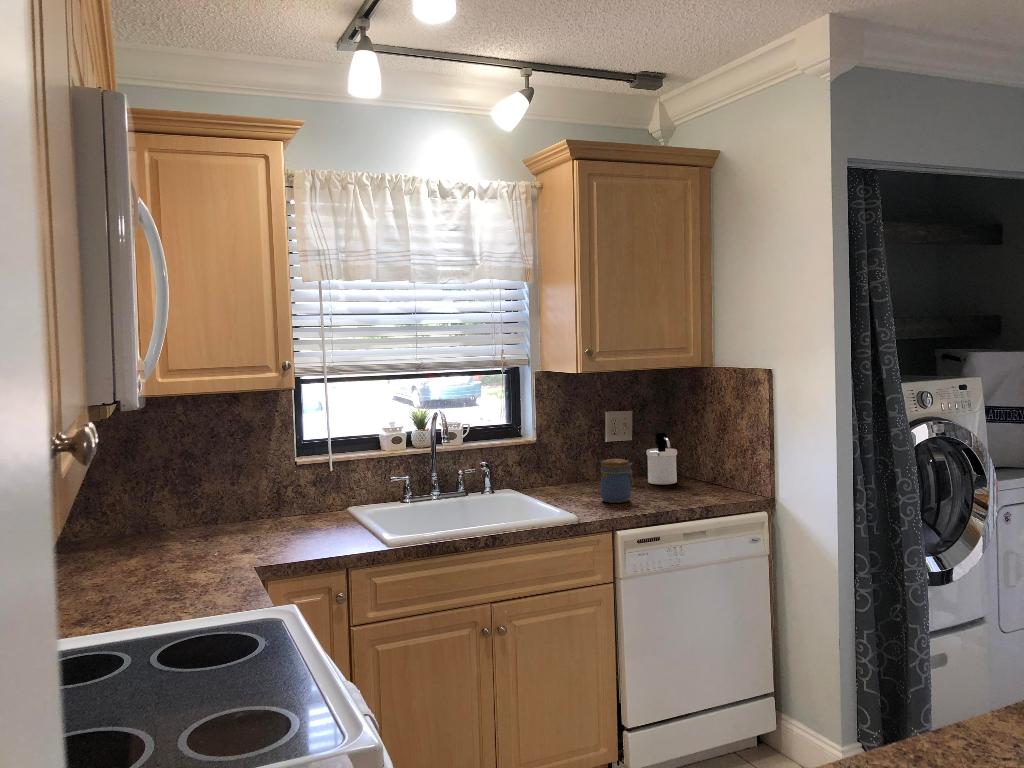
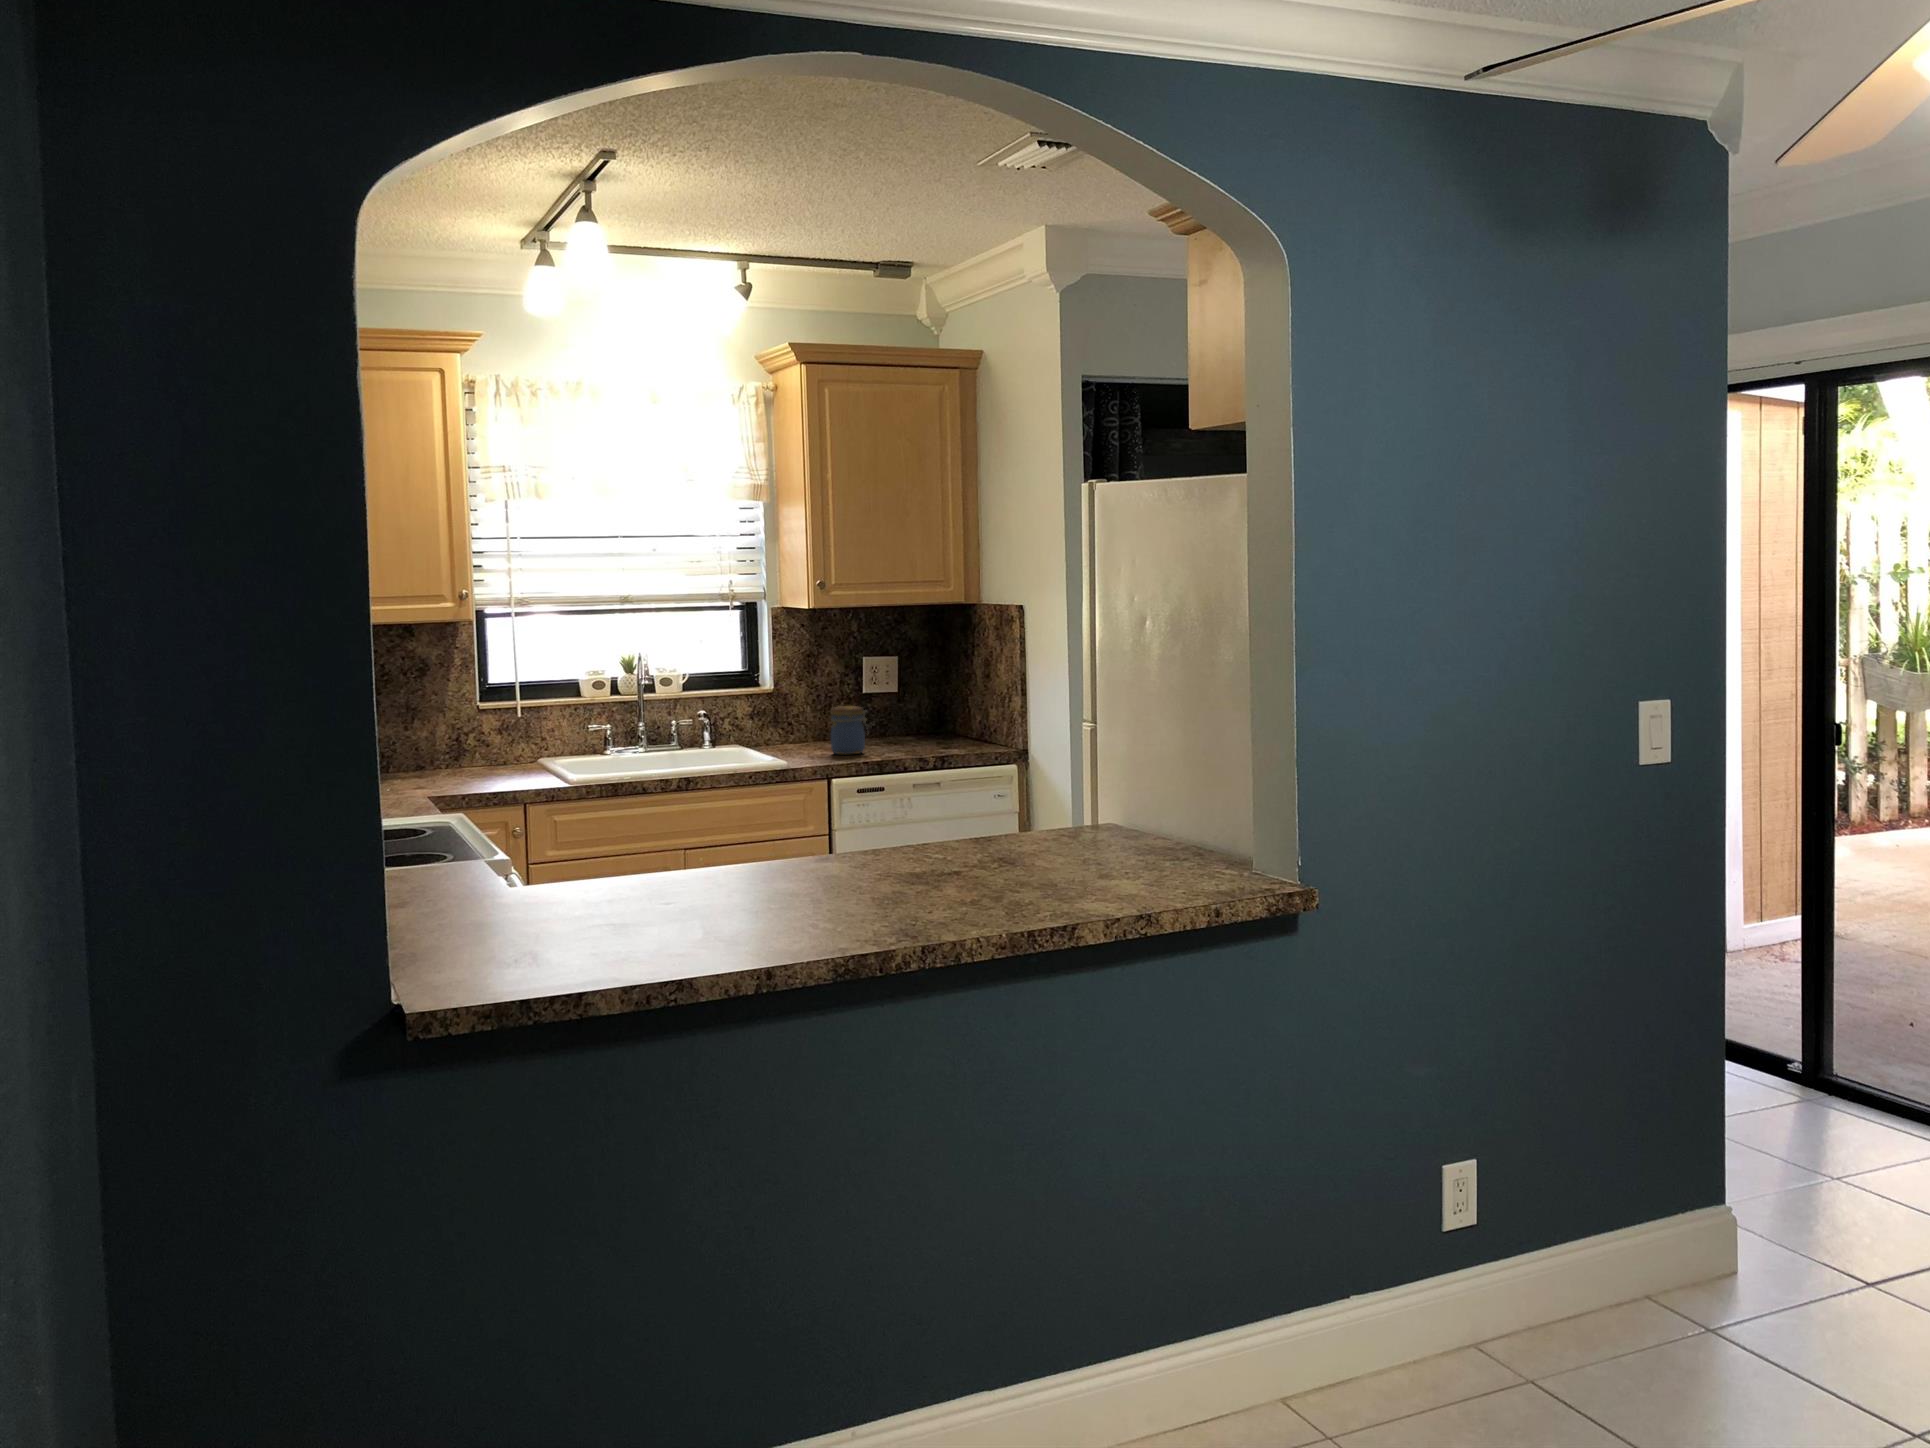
soap dispenser: present [646,433,677,485] -> none [906,682,942,742]

